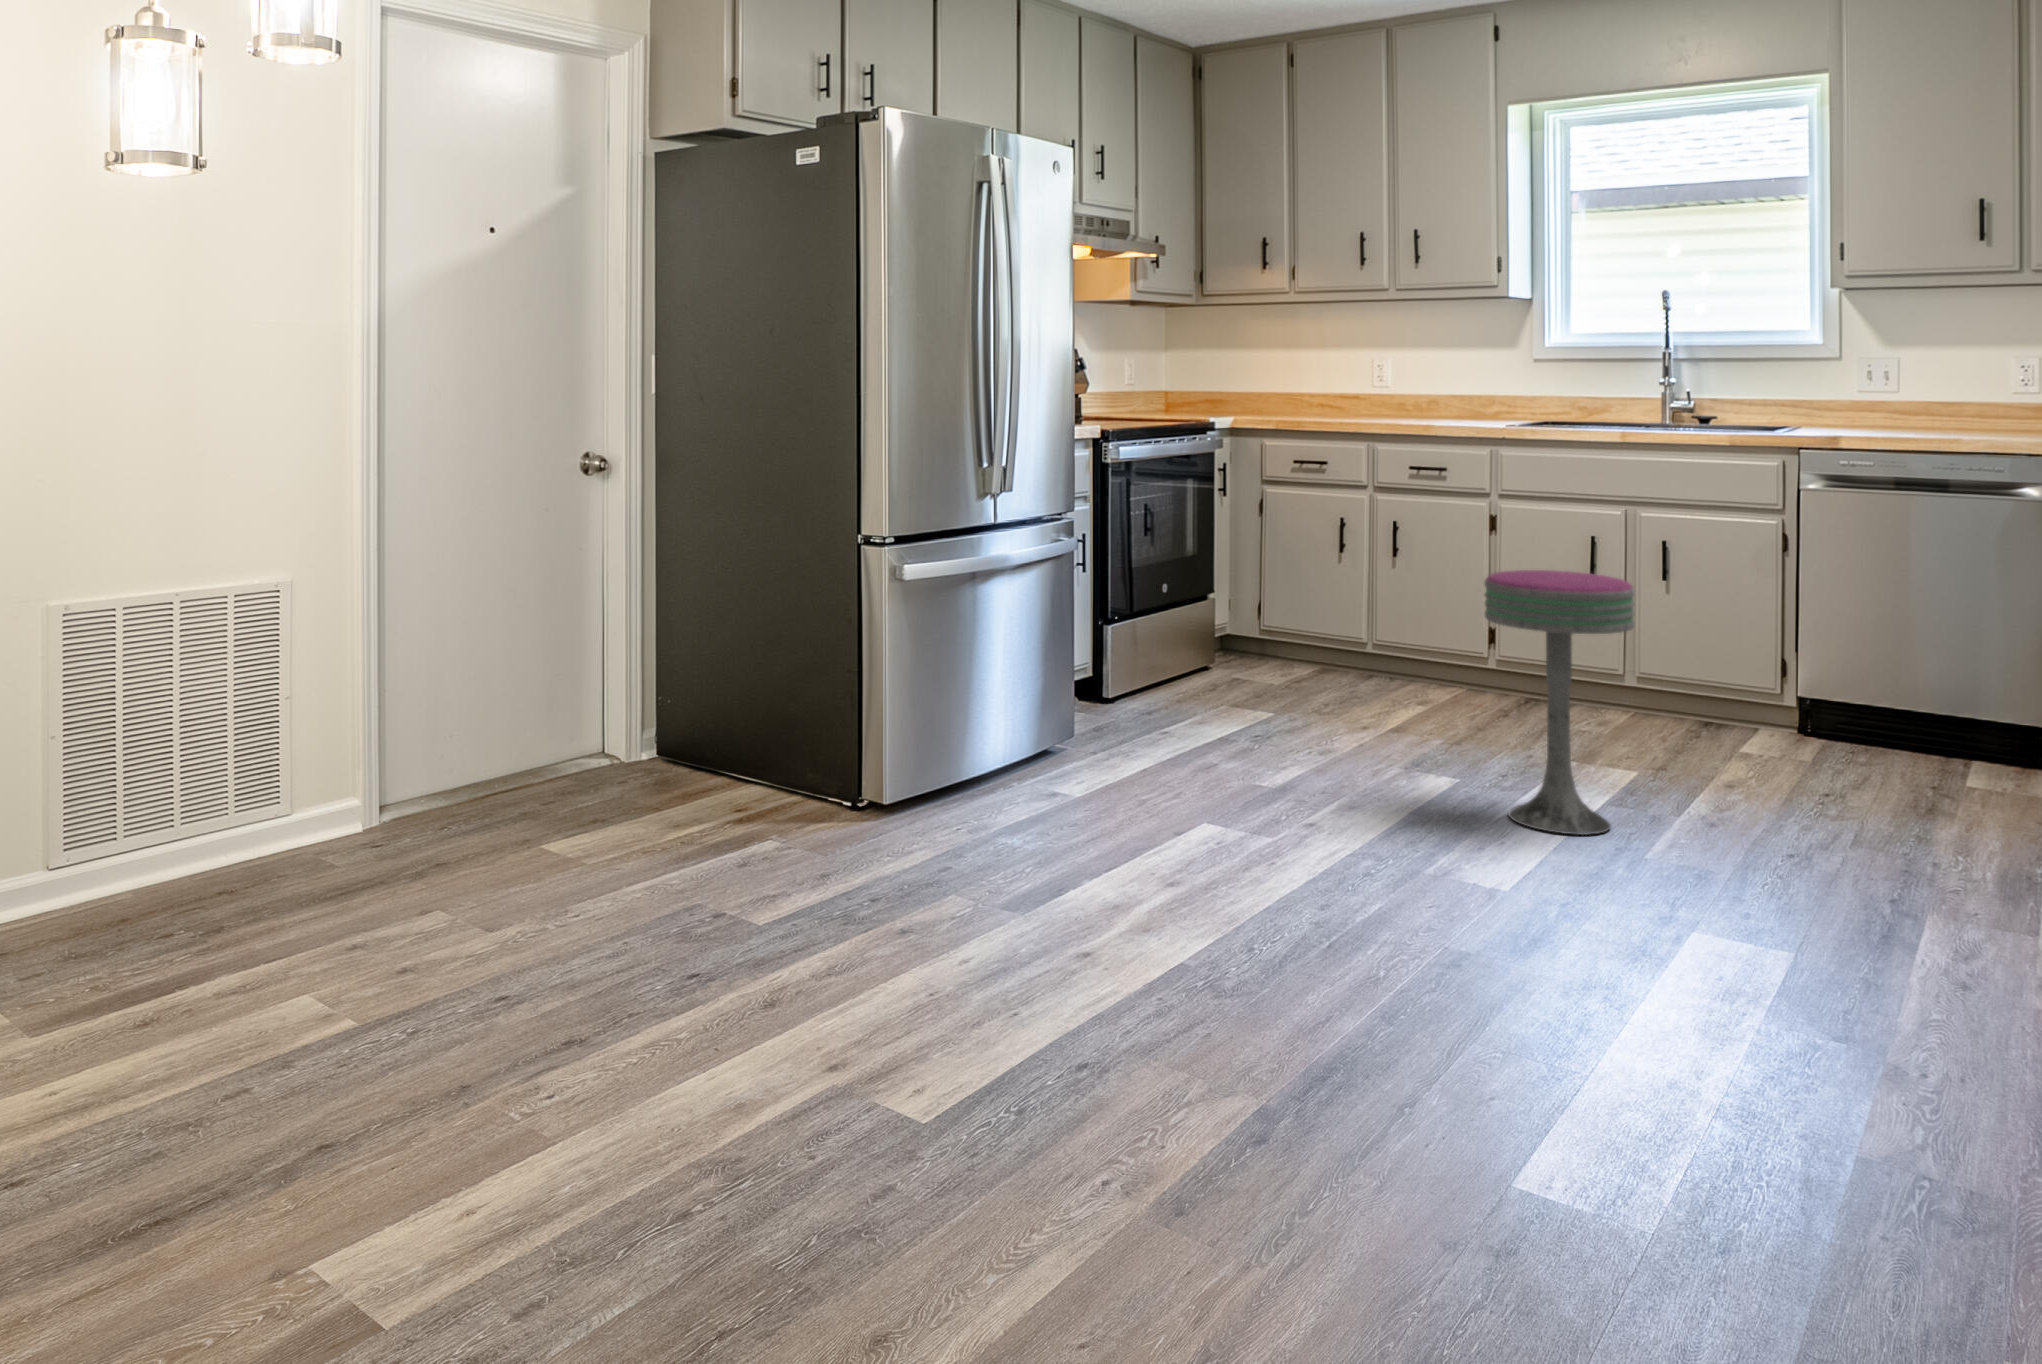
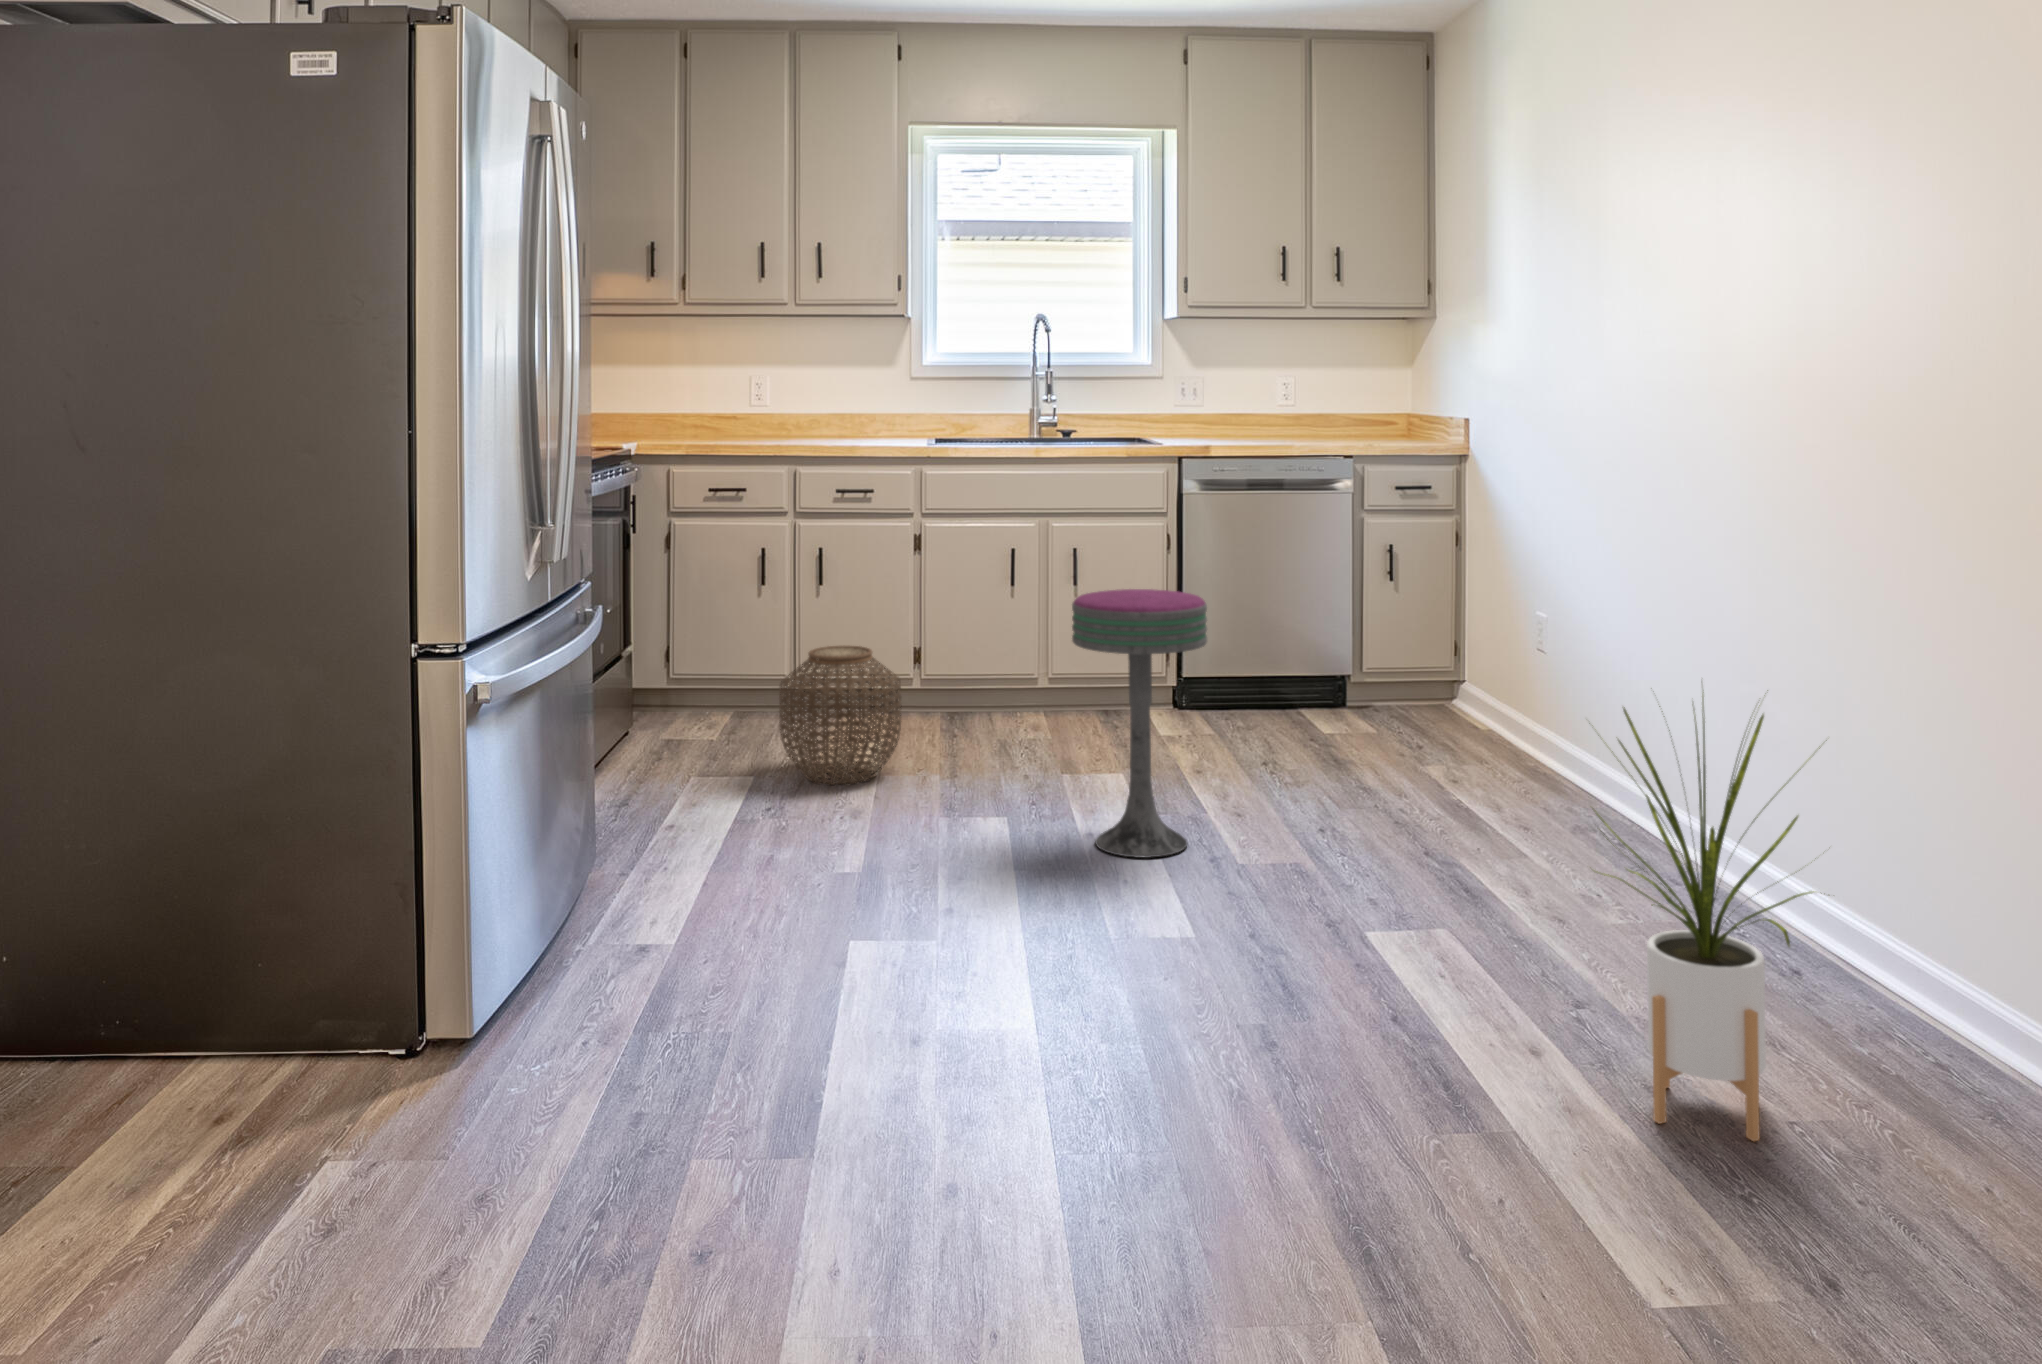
woven basket: none [1289,604,1407,730] -> present [779,645,901,785]
house plant: none [1685,679,1976,1166] -> present [1595,690,1827,1141]

